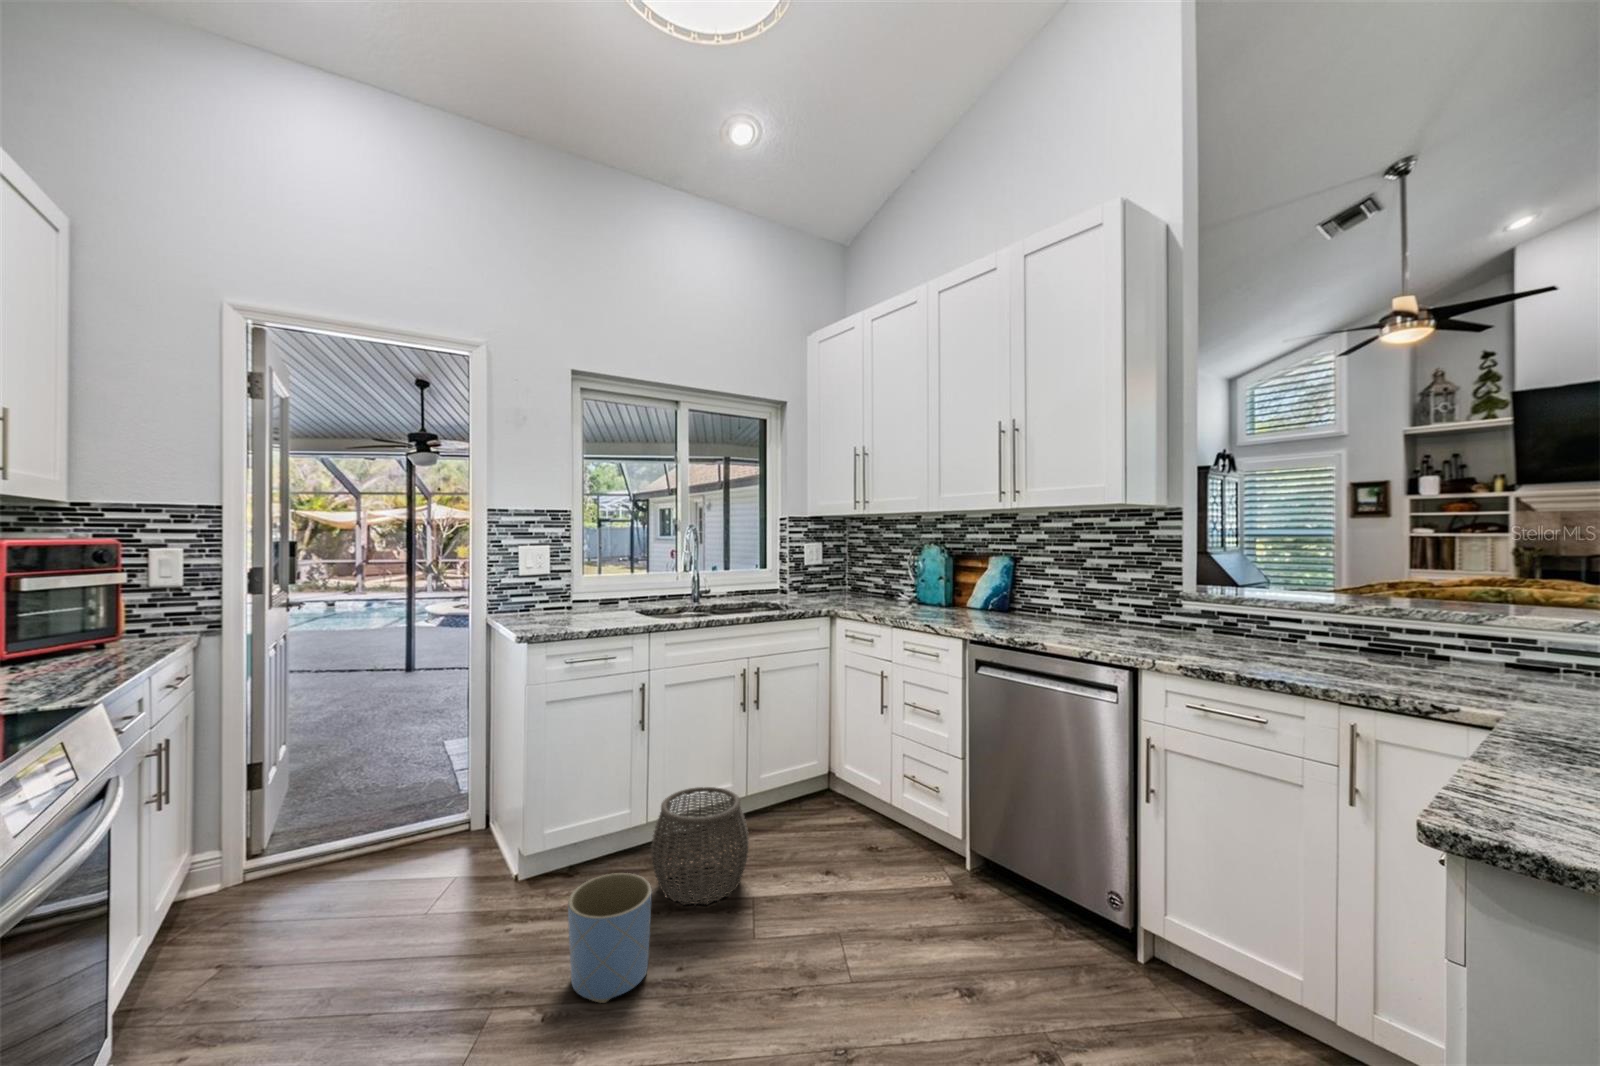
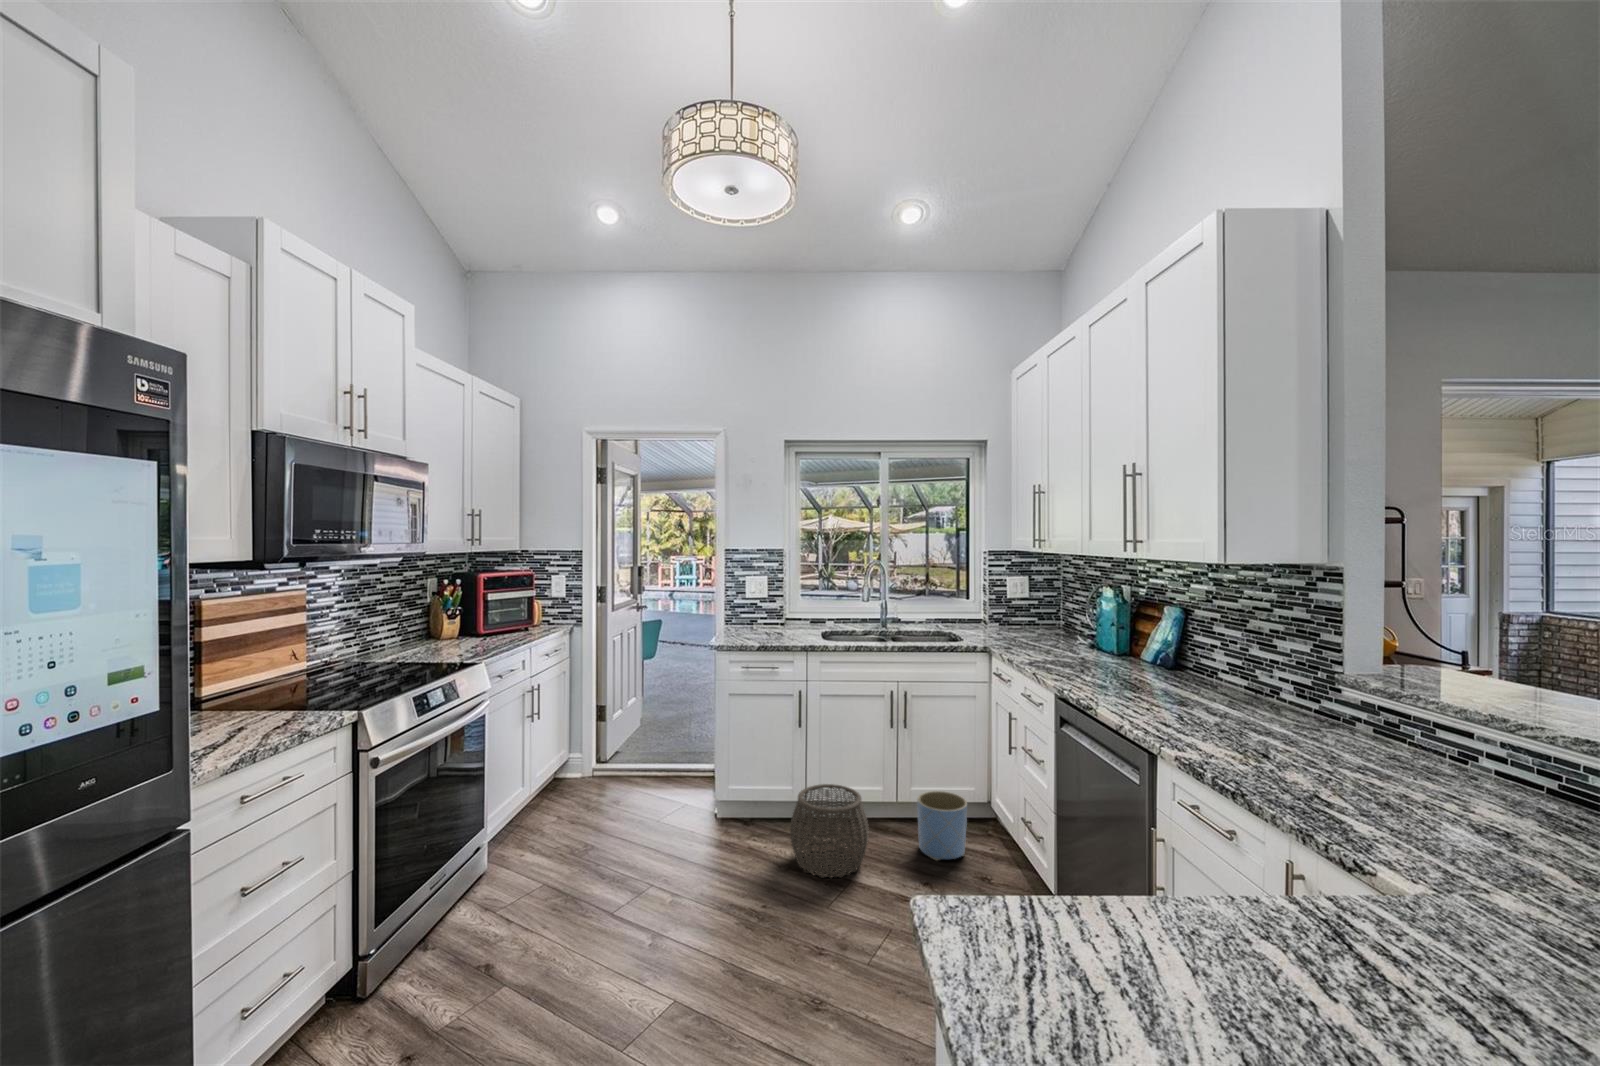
planter: present [568,873,652,1003] -> present [917,791,967,861]

